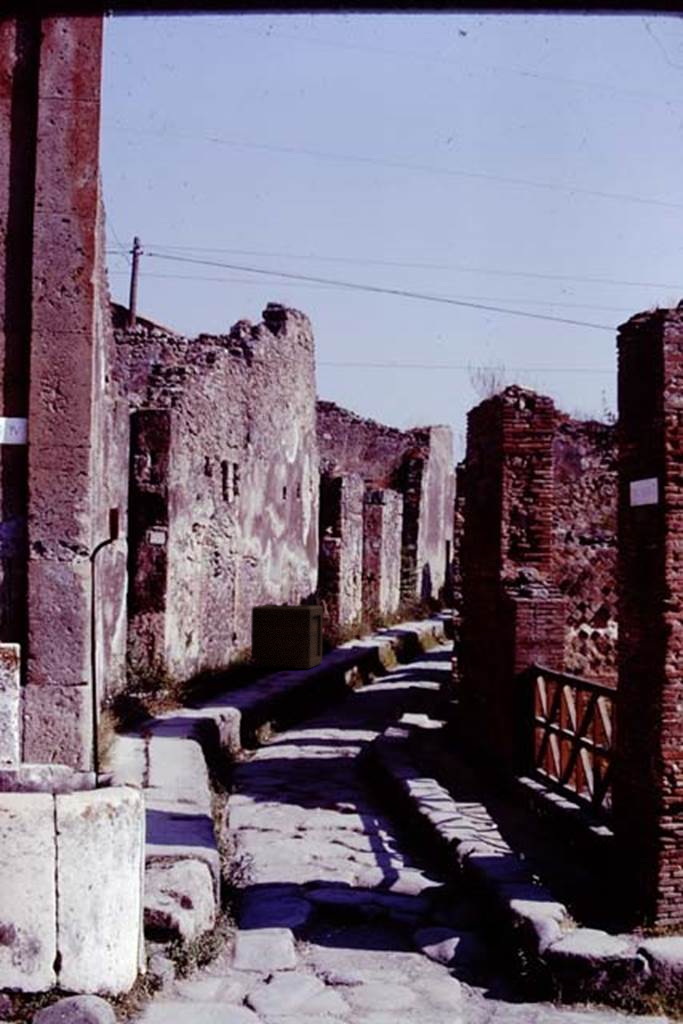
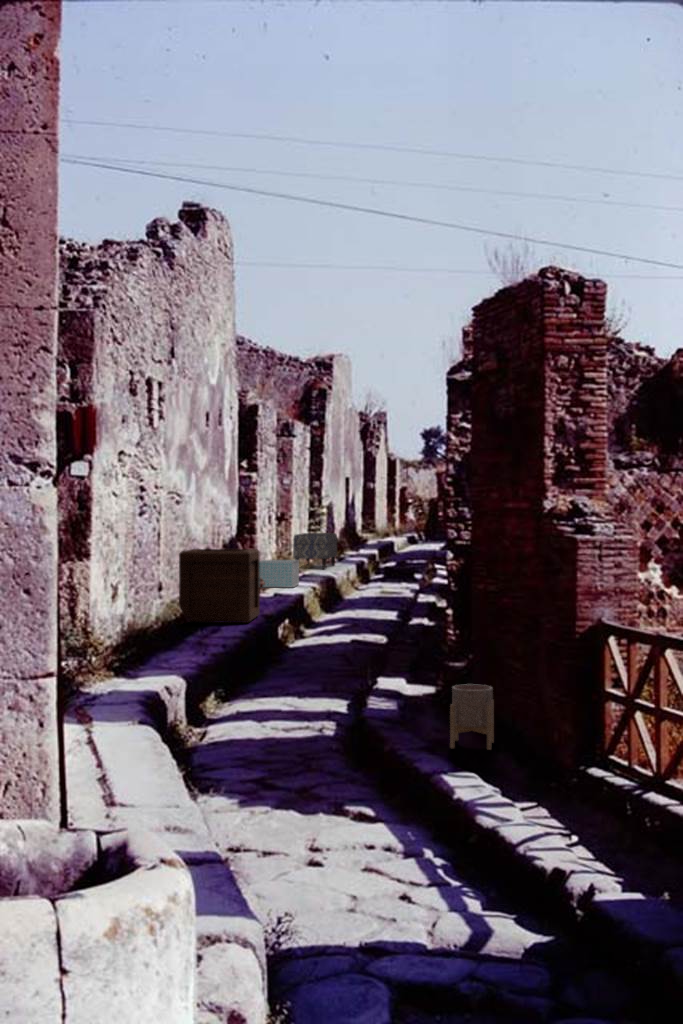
bench: none [378,593,421,627] -> present [293,533,337,569]
storage box: none [336,616,374,641] -> present [260,560,299,587]
planter: none [433,716,471,767] -> present [450,684,494,750]

